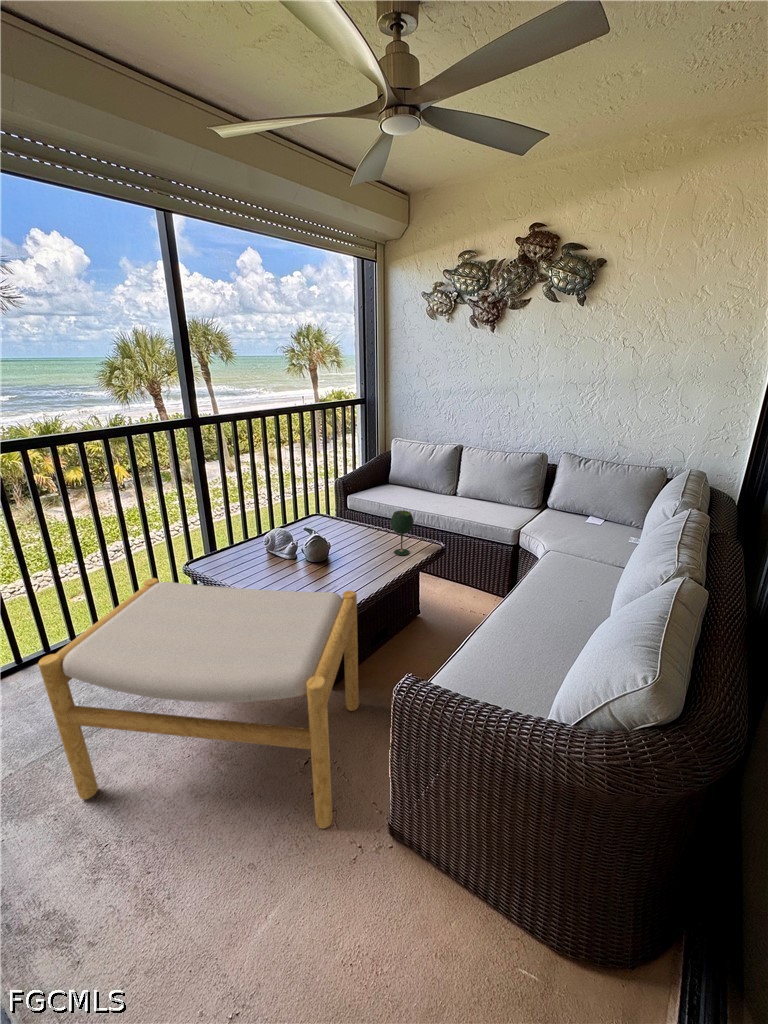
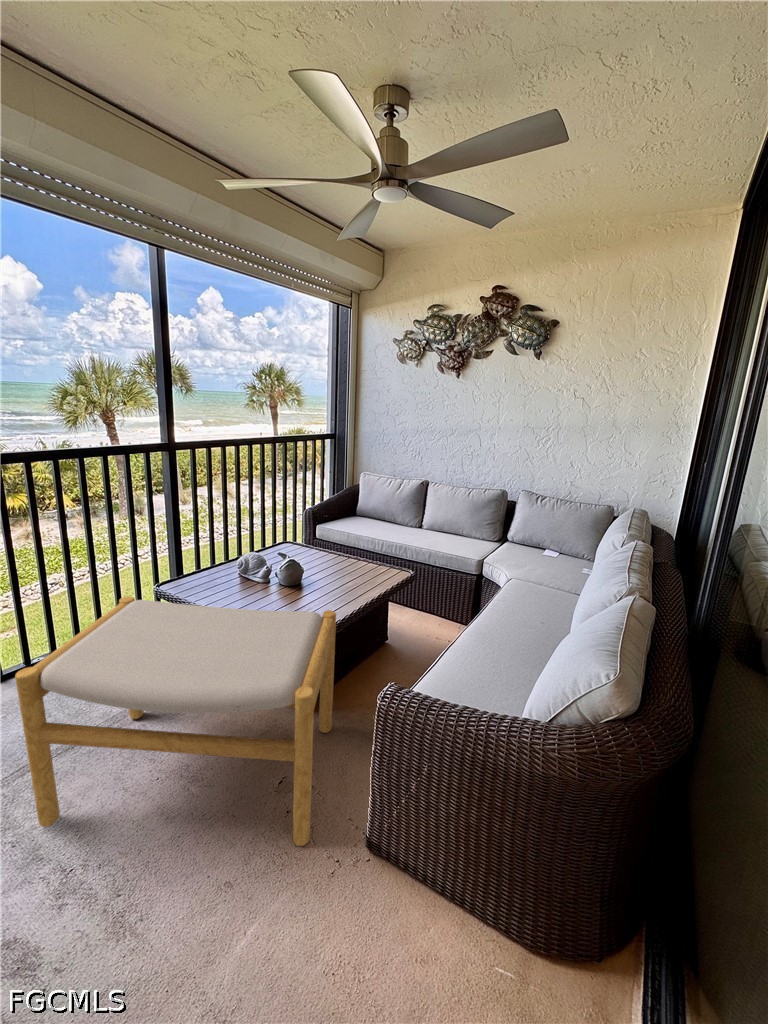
wine glass: present [391,511,413,555] -> none [365,537,387,581]

